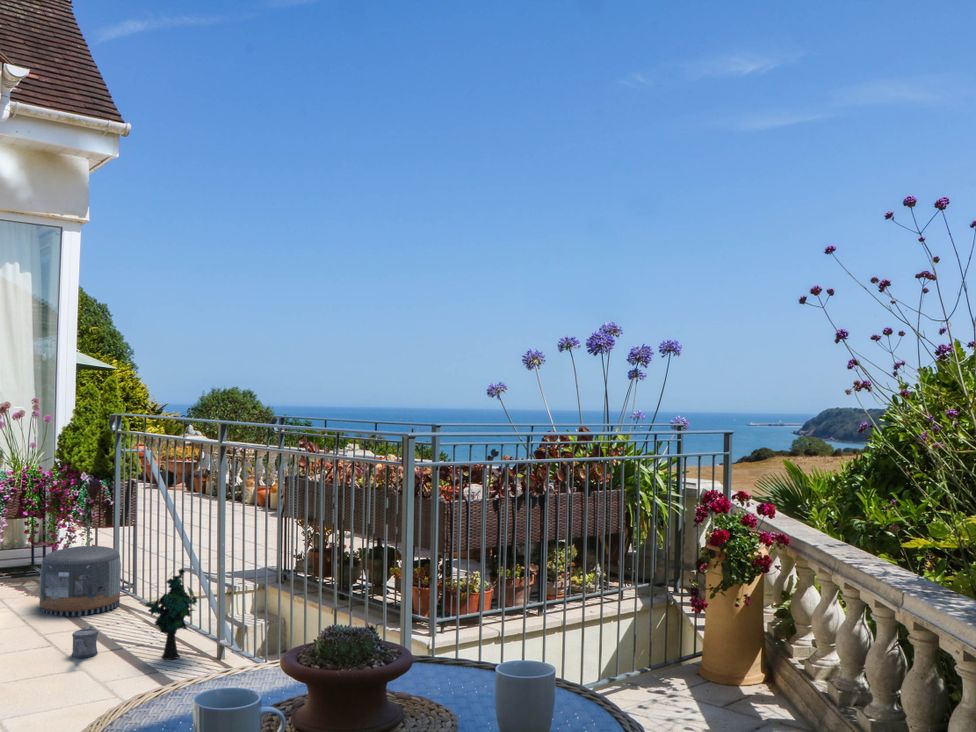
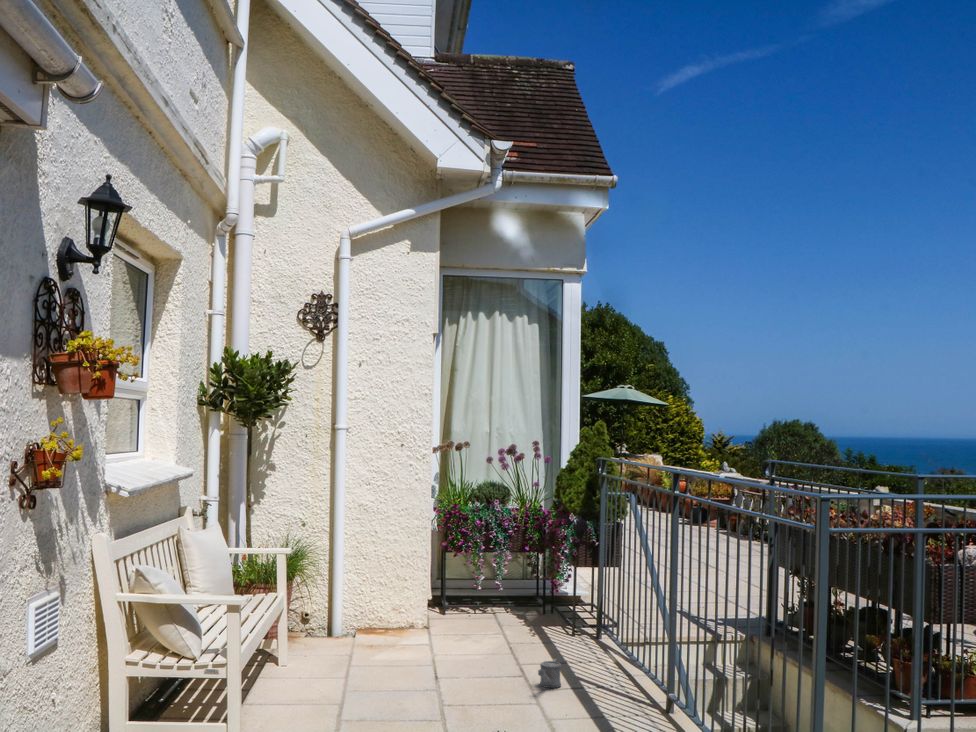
pouf: present [40,546,121,616] -> none [530,583,598,650]
decorative plant: present [145,569,197,660] -> none [598,617,648,706]

